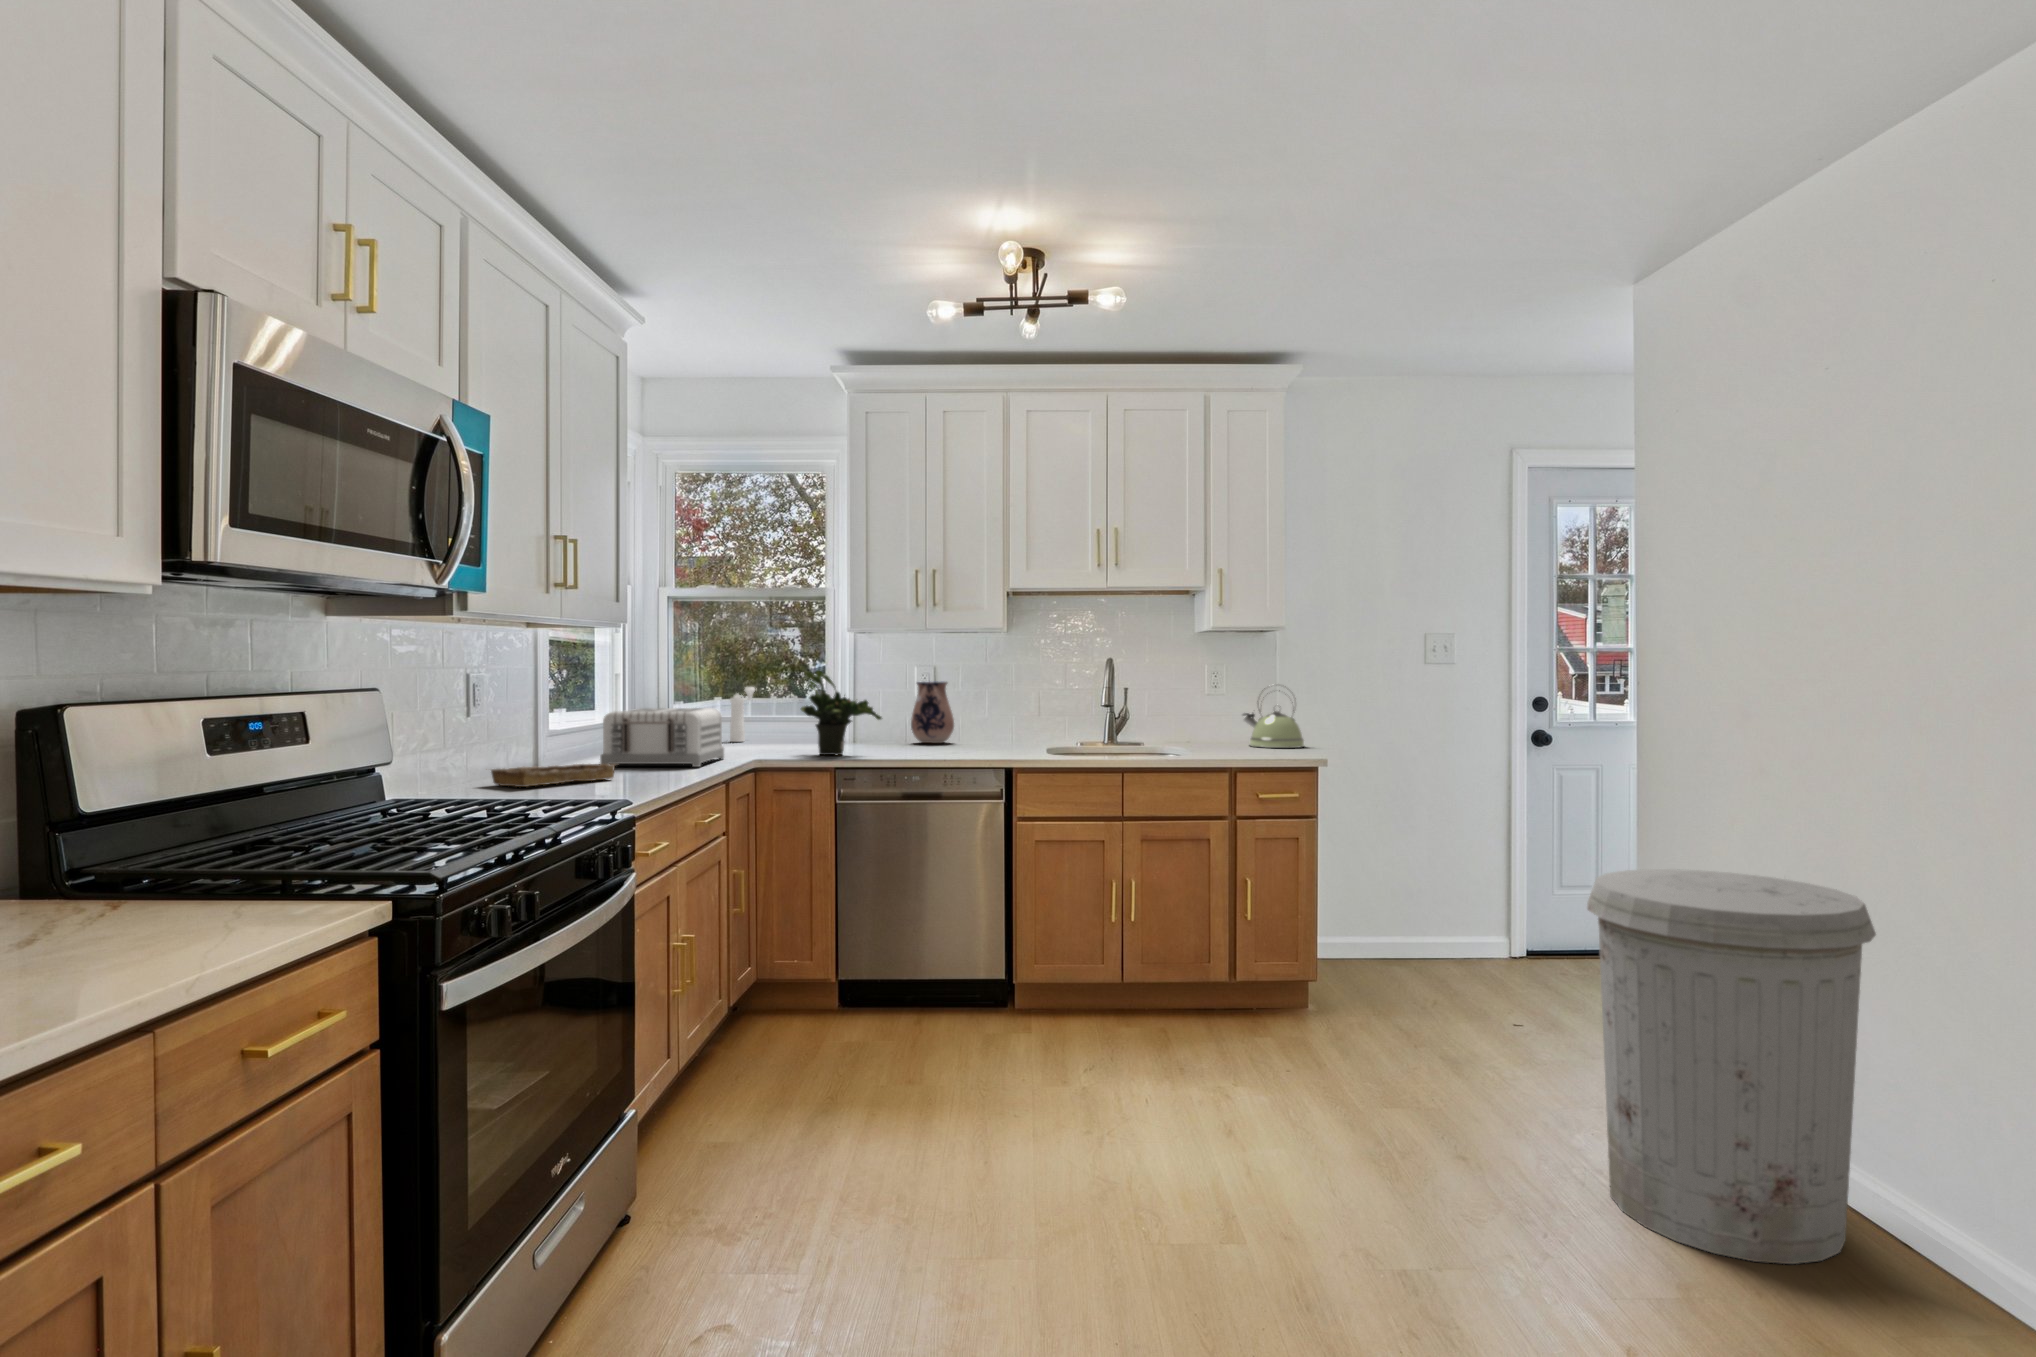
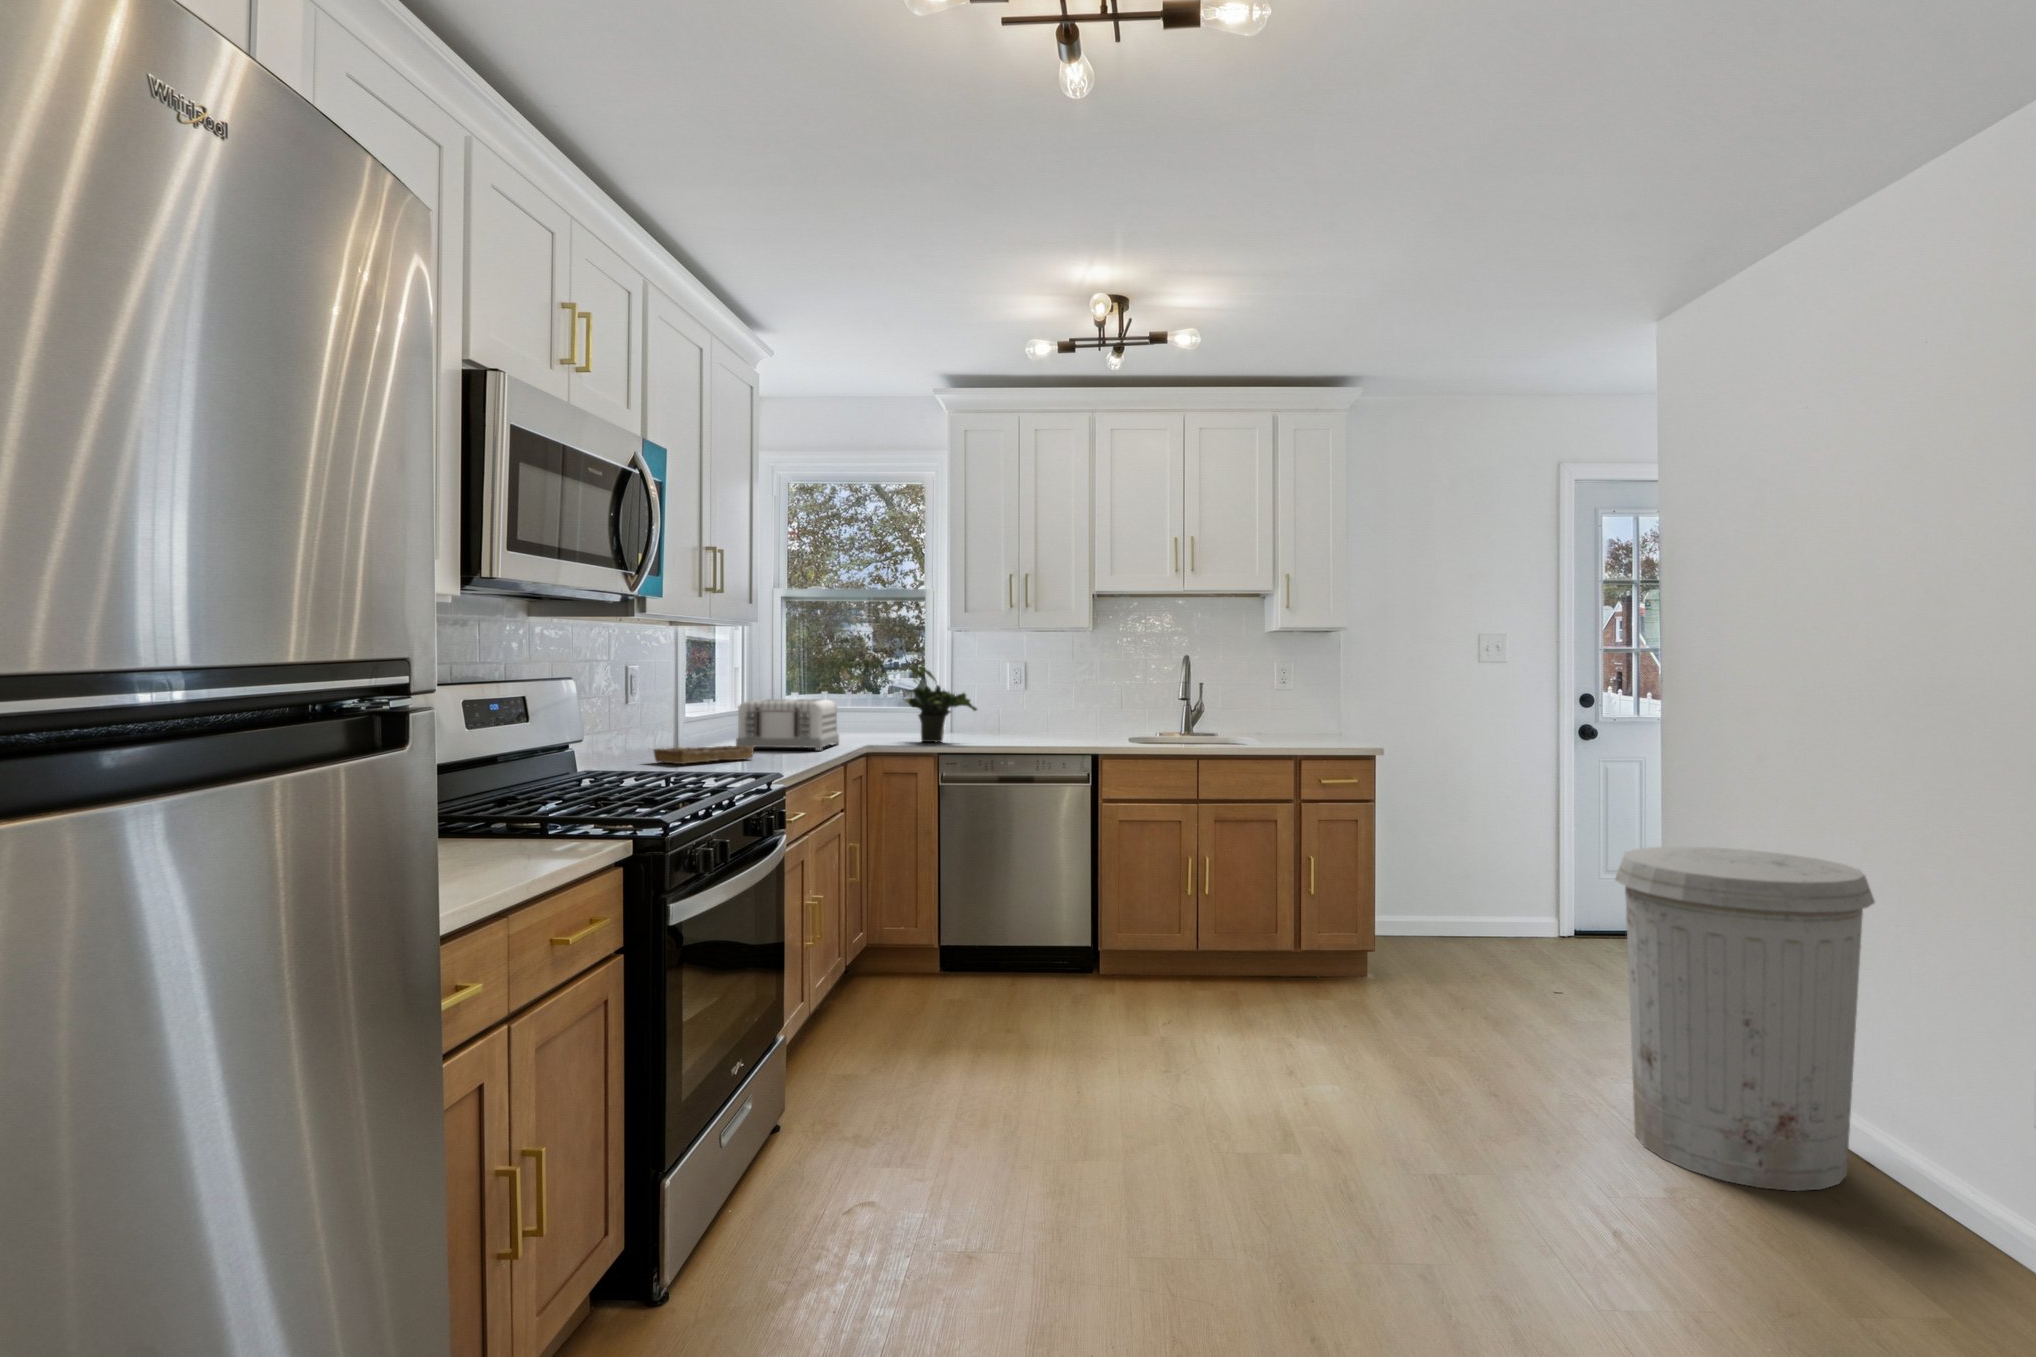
ceramic pitcher: present [911,682,954,743] -> none [1000,677,1040,734]
kettle: present [1243,685,1304,748] -> none [1306,681,1366,740]
pepper mill: present [730,687,755,742] -> none [837,681,860,731]

